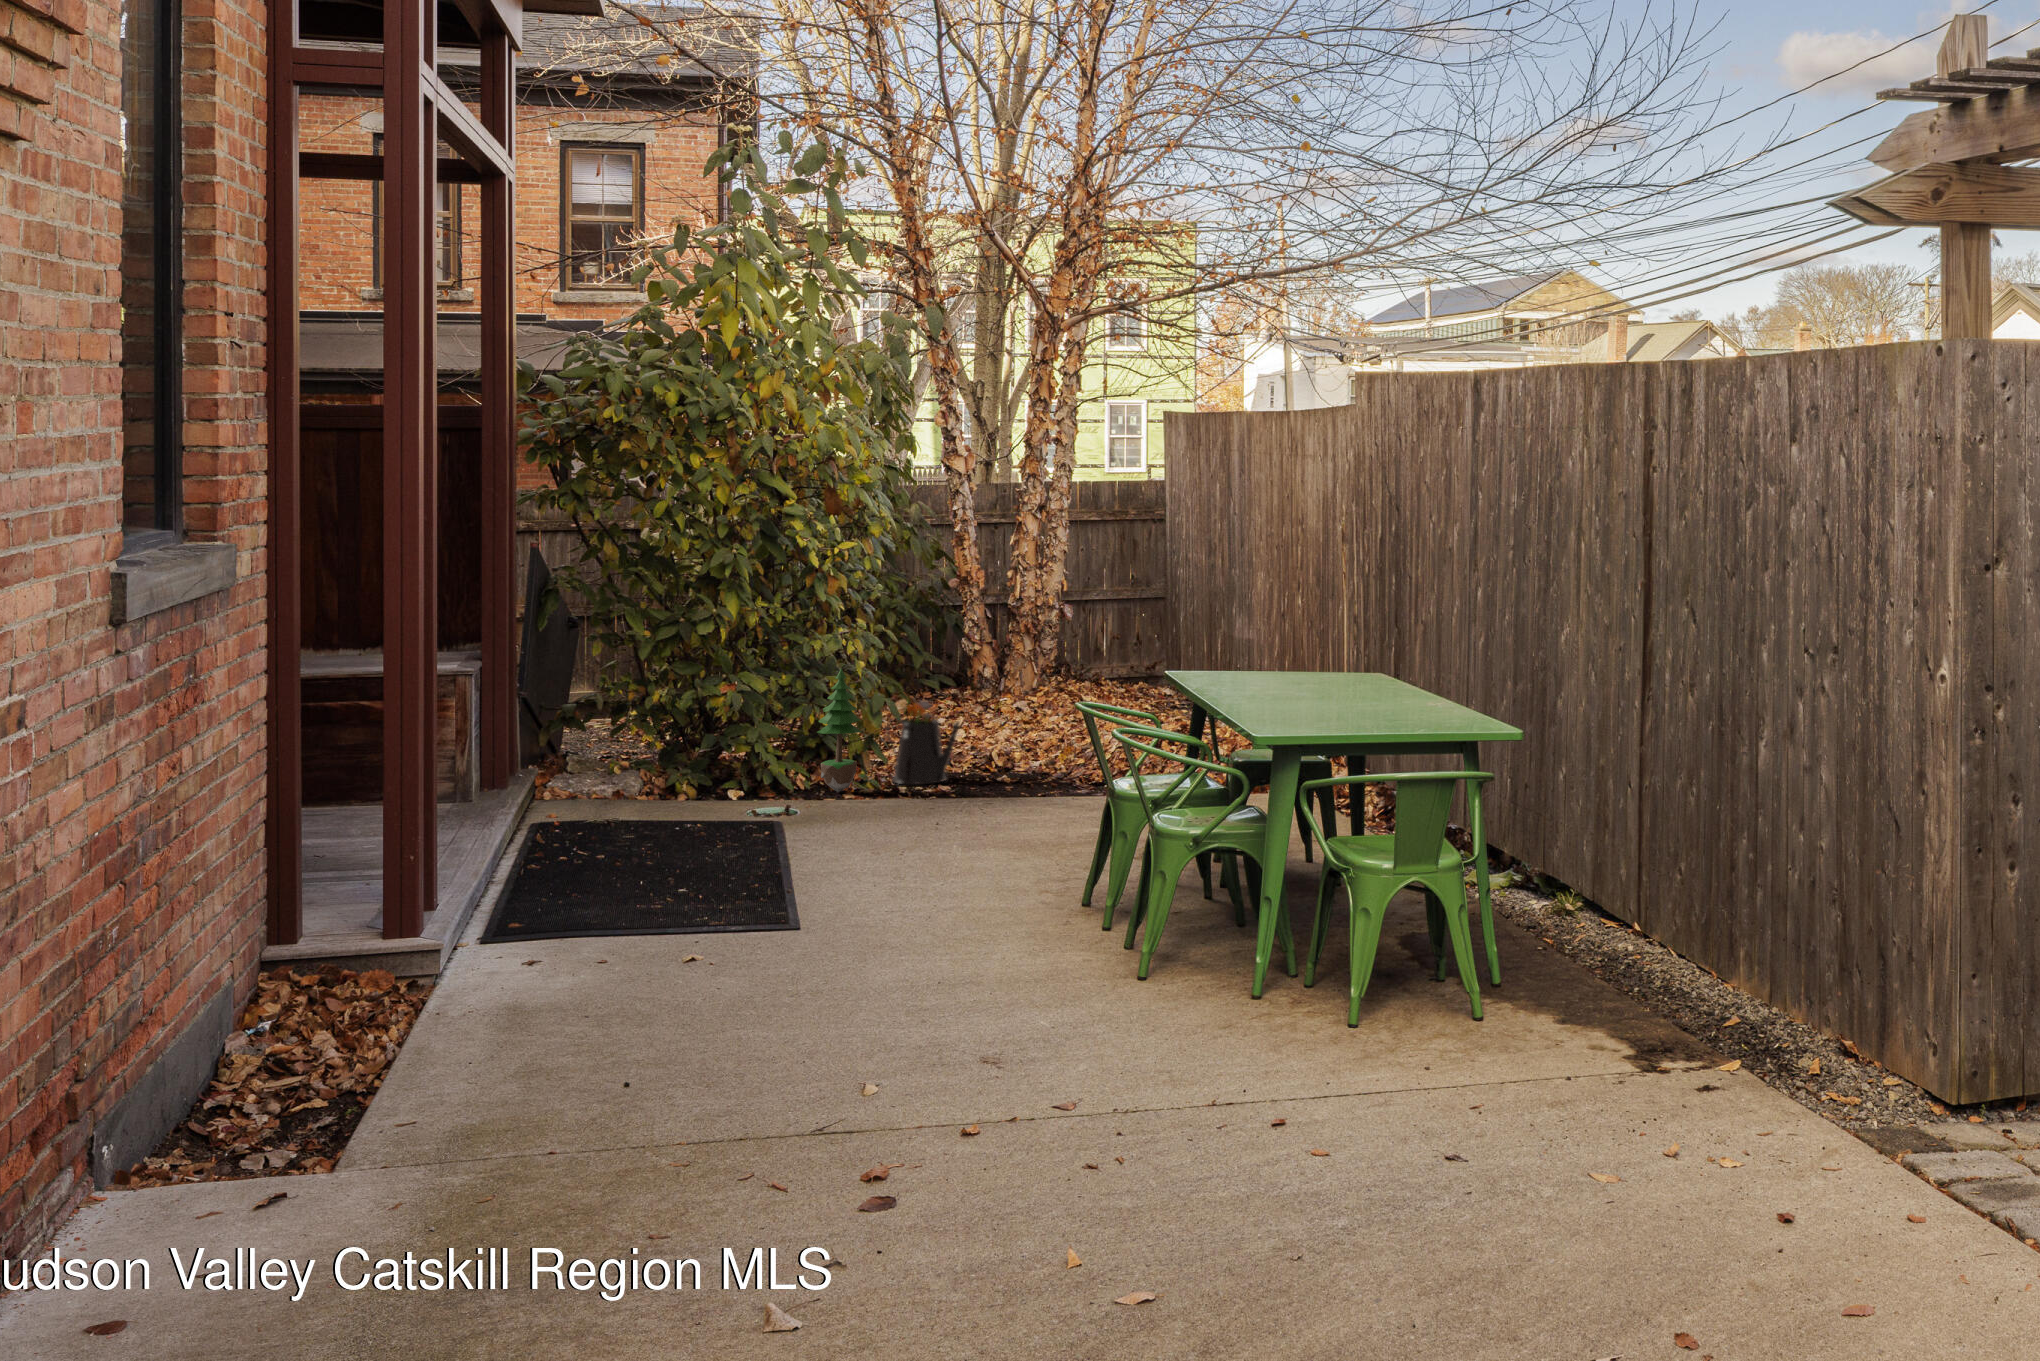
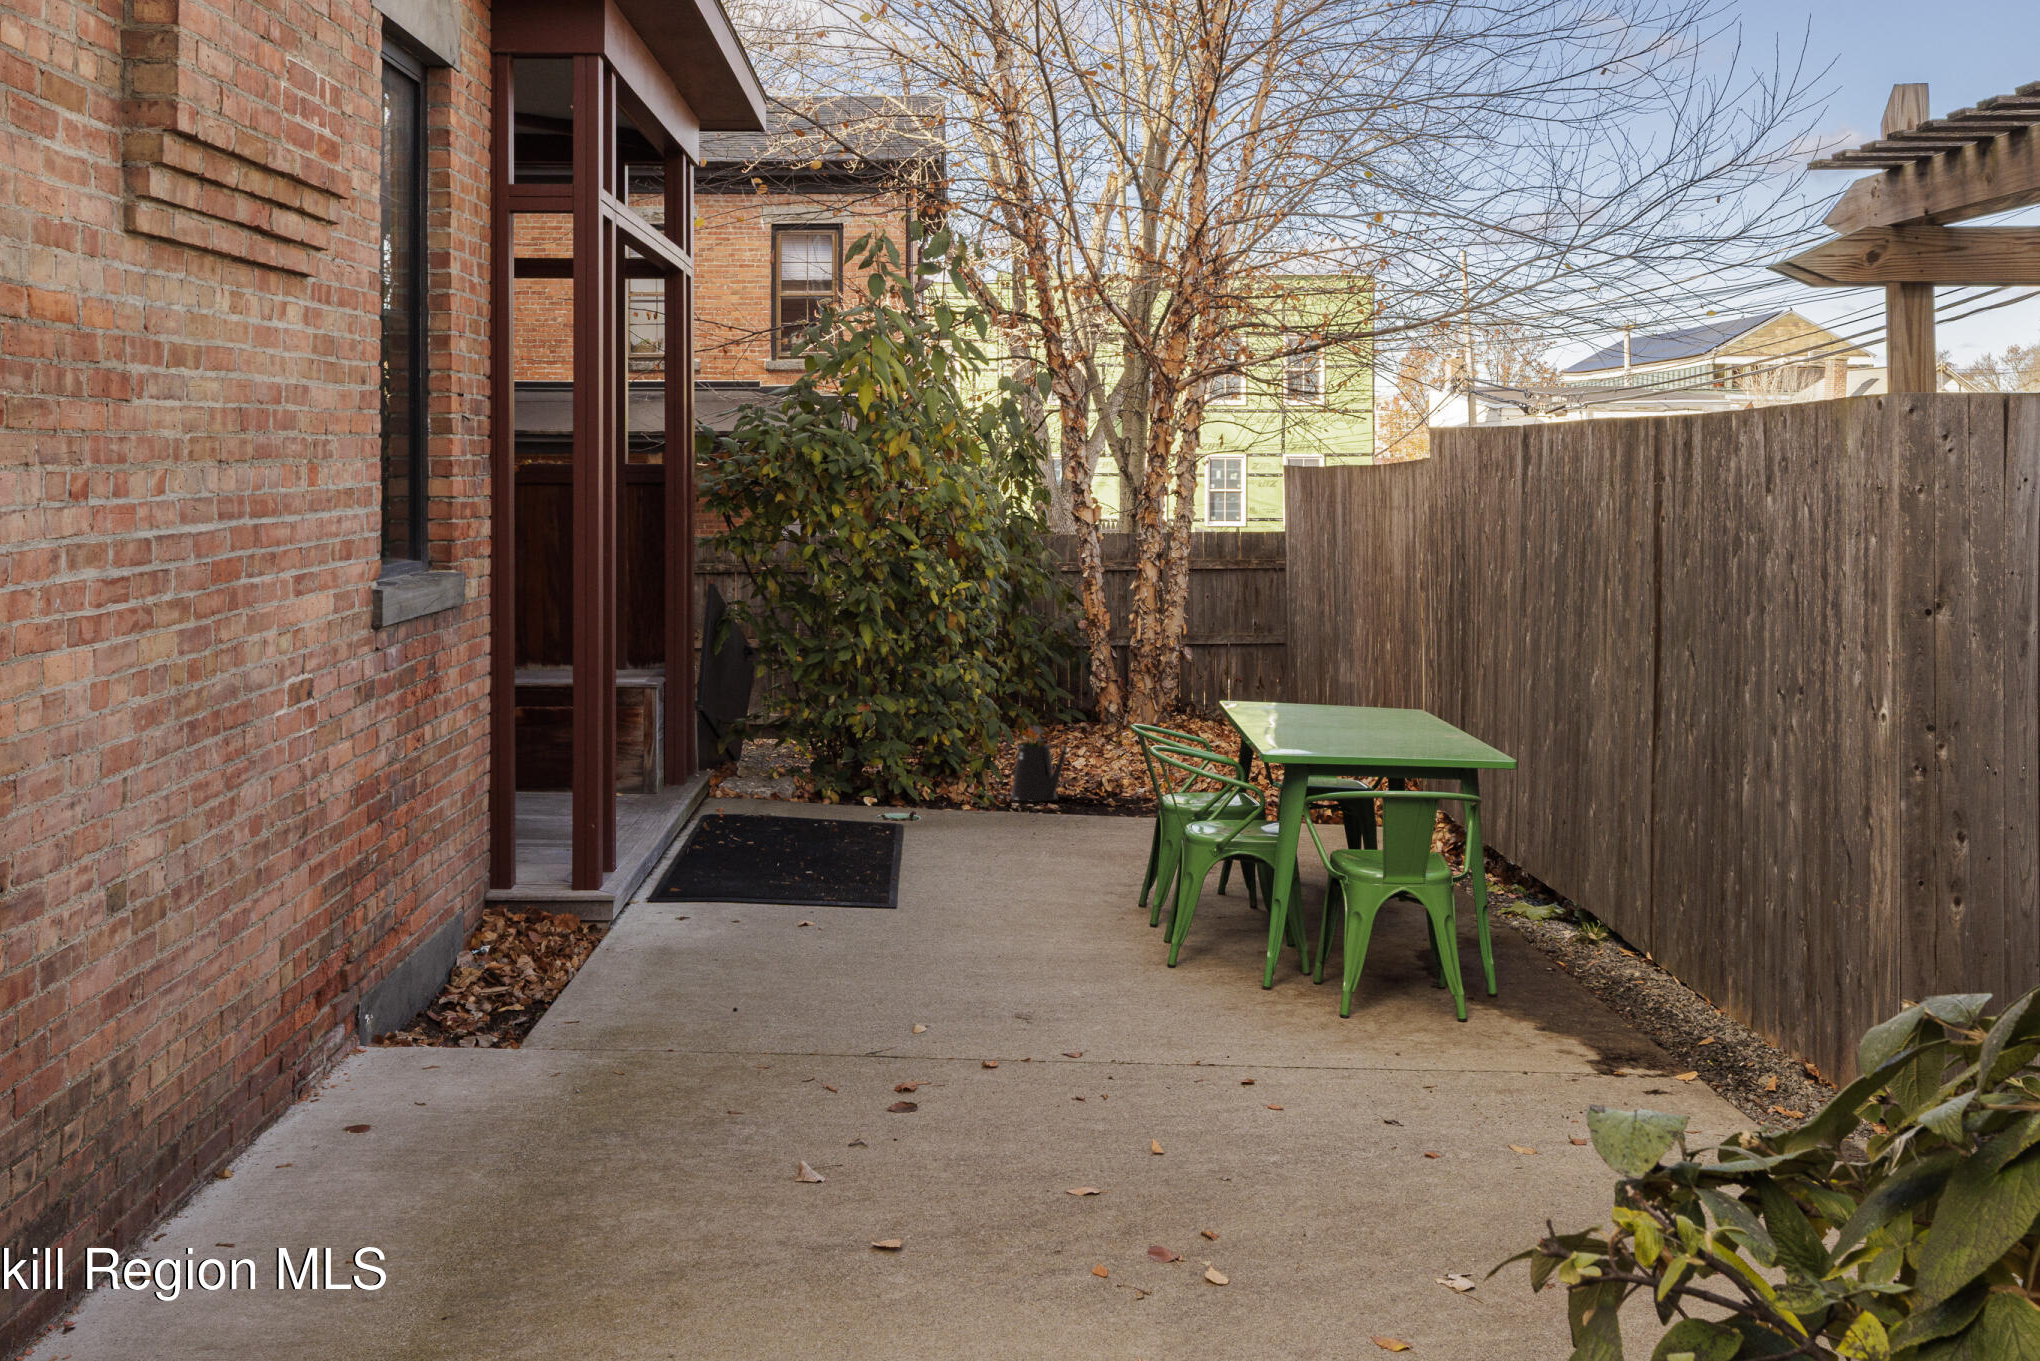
potted tree: present [817,668,862,792] -> none [942,693,982,805]

